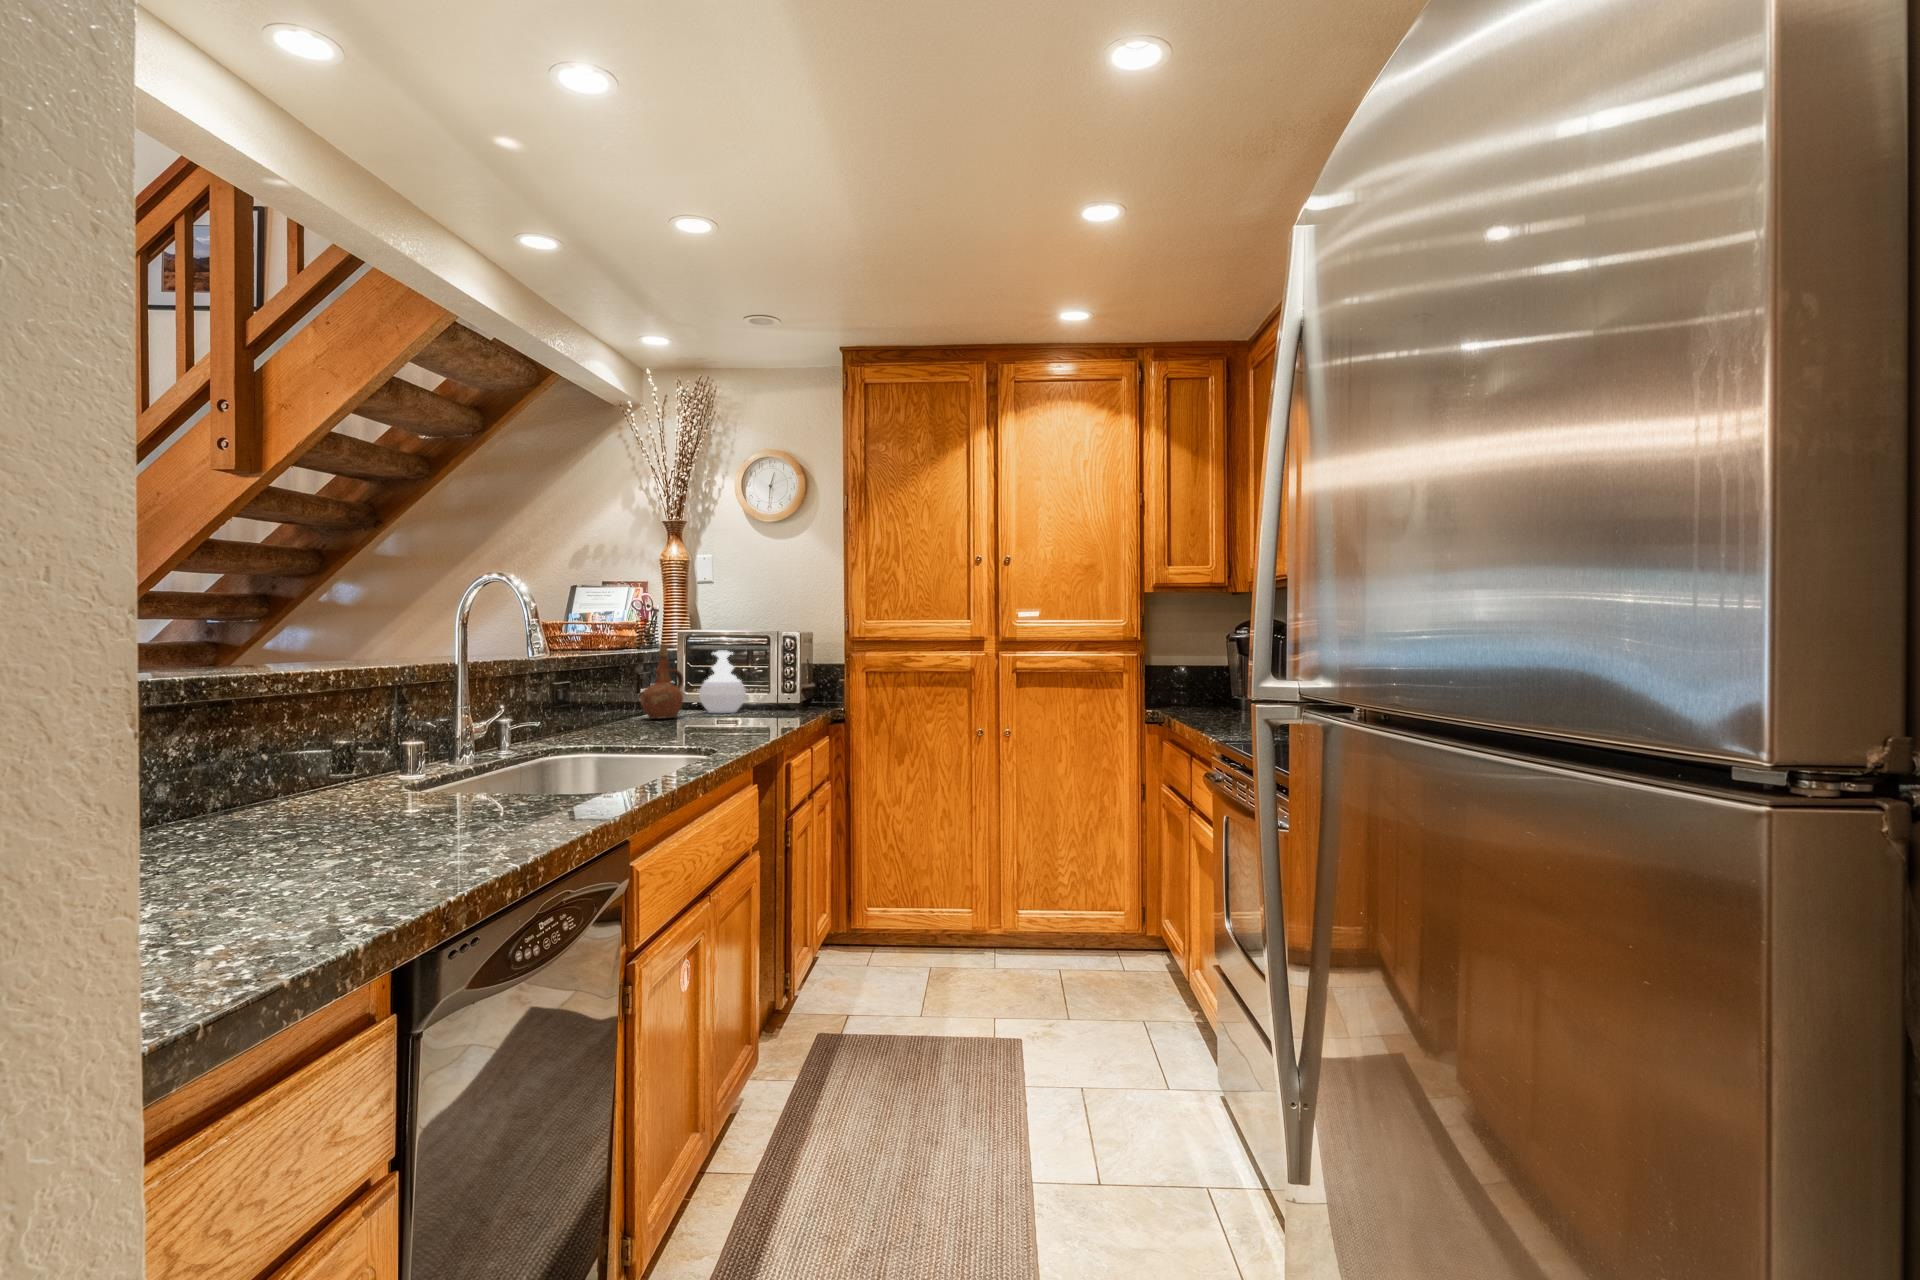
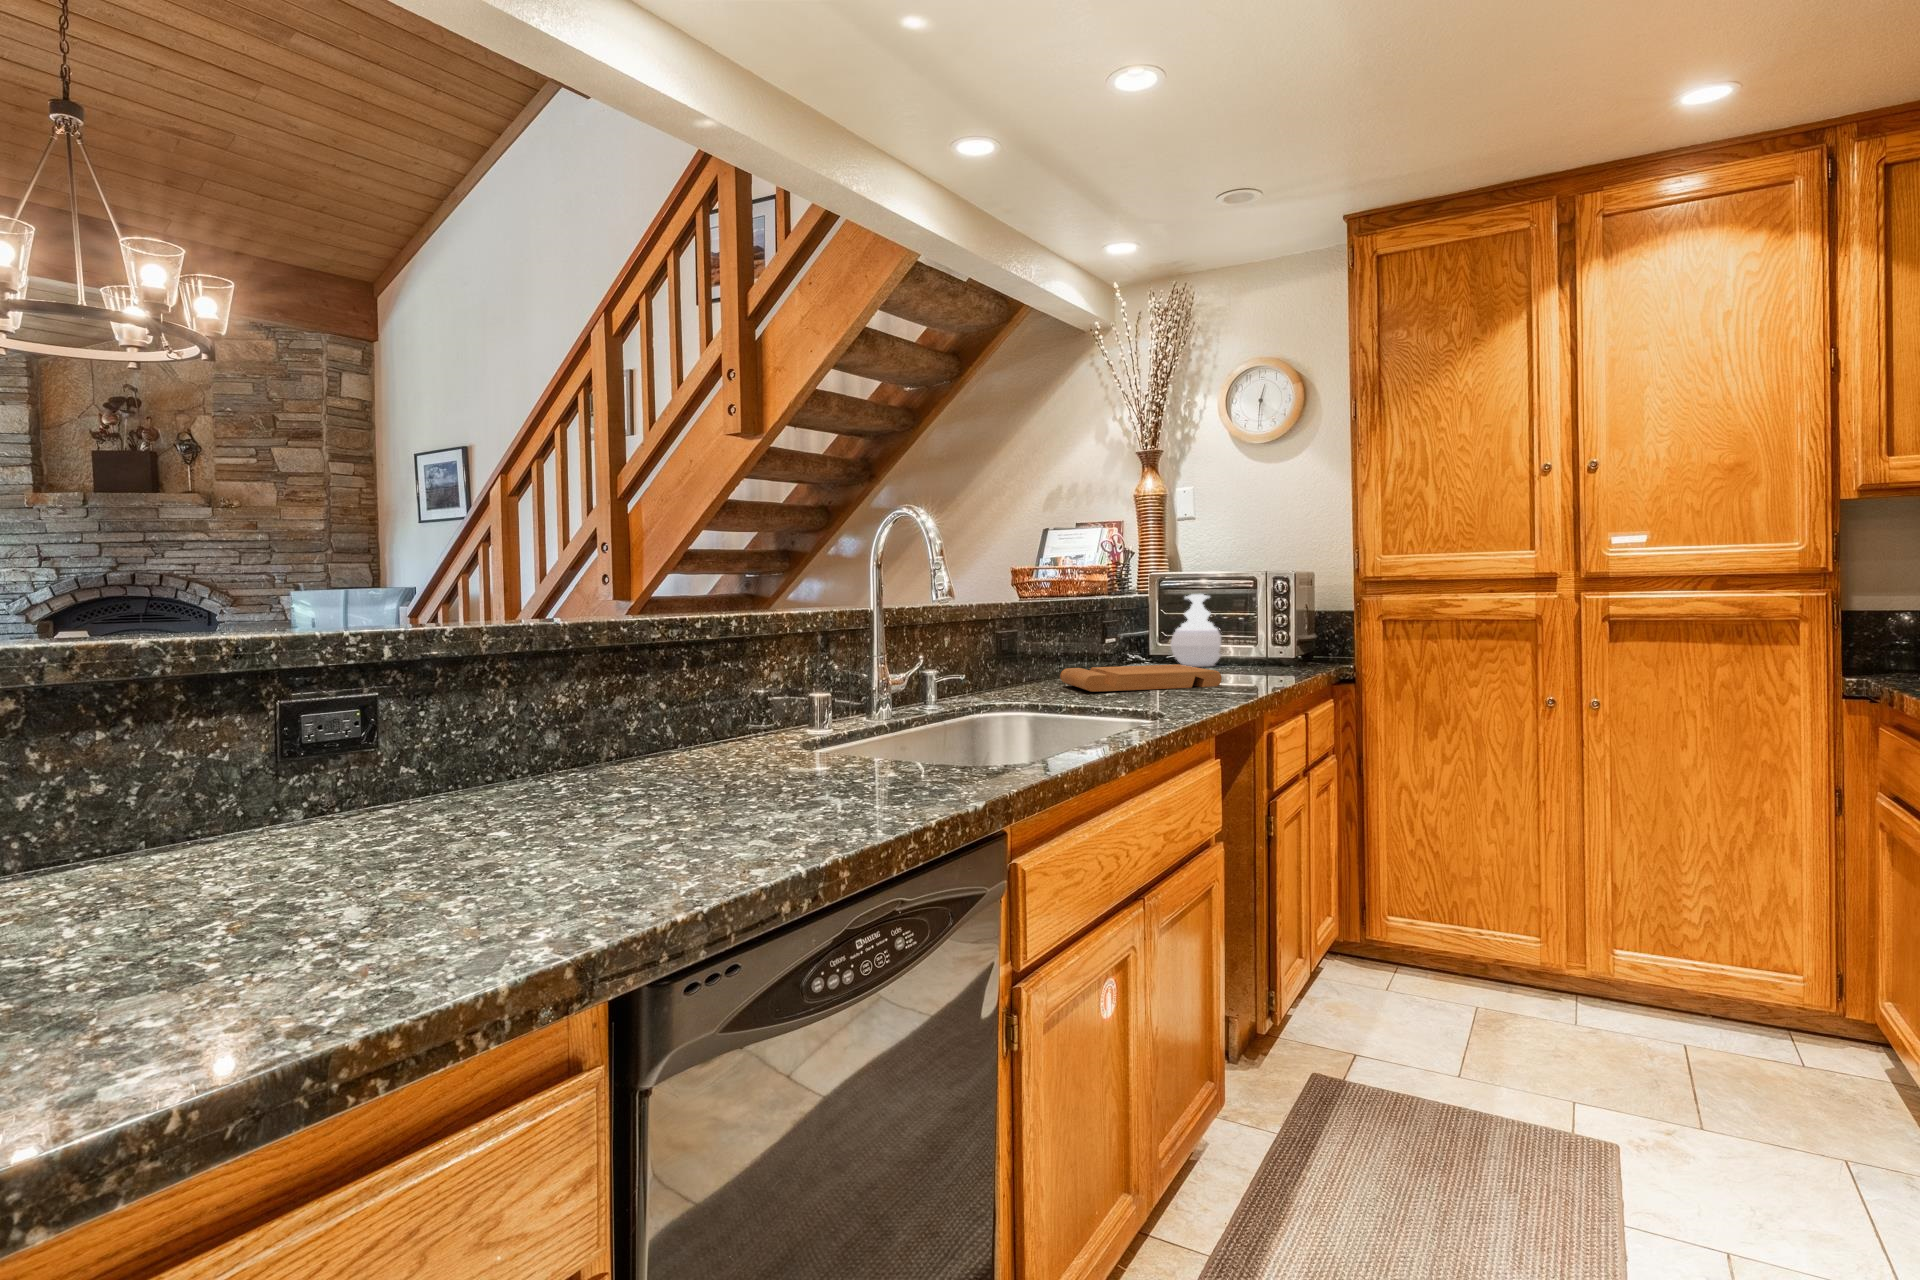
ceramic pitcher: present [640,644,684,719] -> none [1103,587,1151,671]
cutting board: none [608,711,750,736] -> present [1060,664,1222,692]

